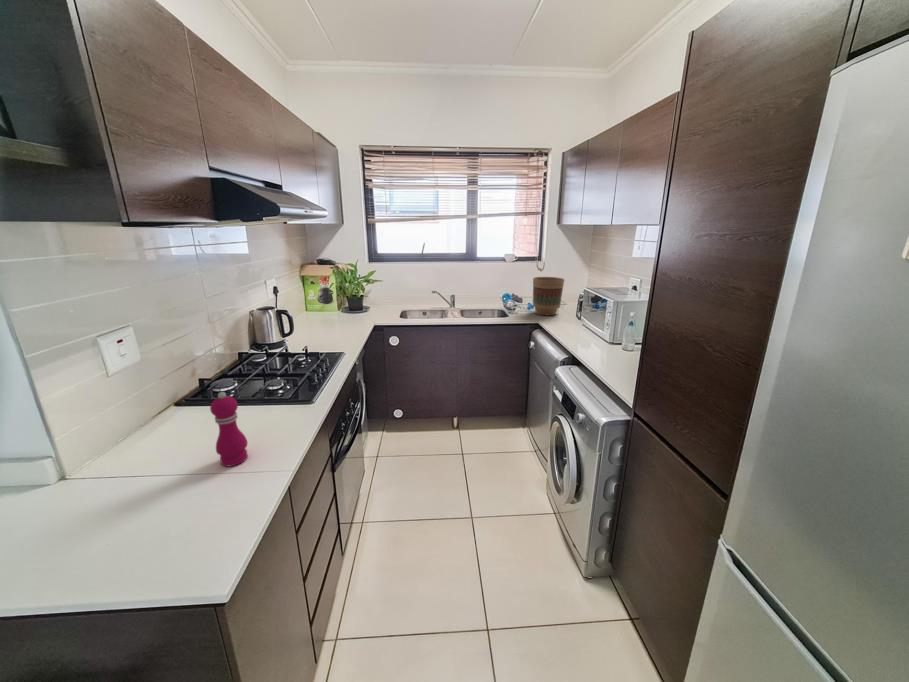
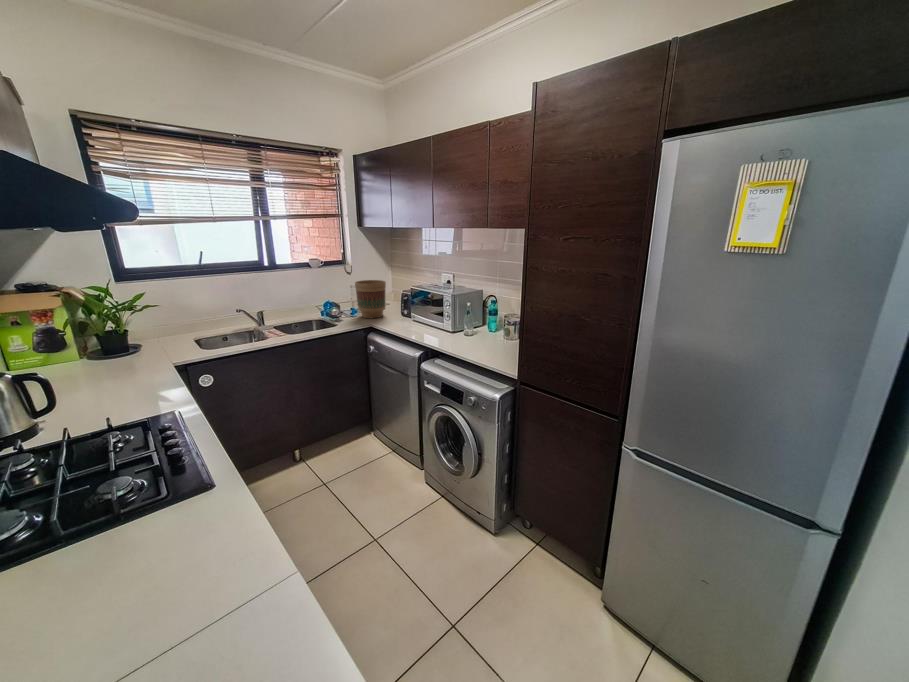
pepper mill: present [210,392,248,466] -> none [129,518,199,635]

